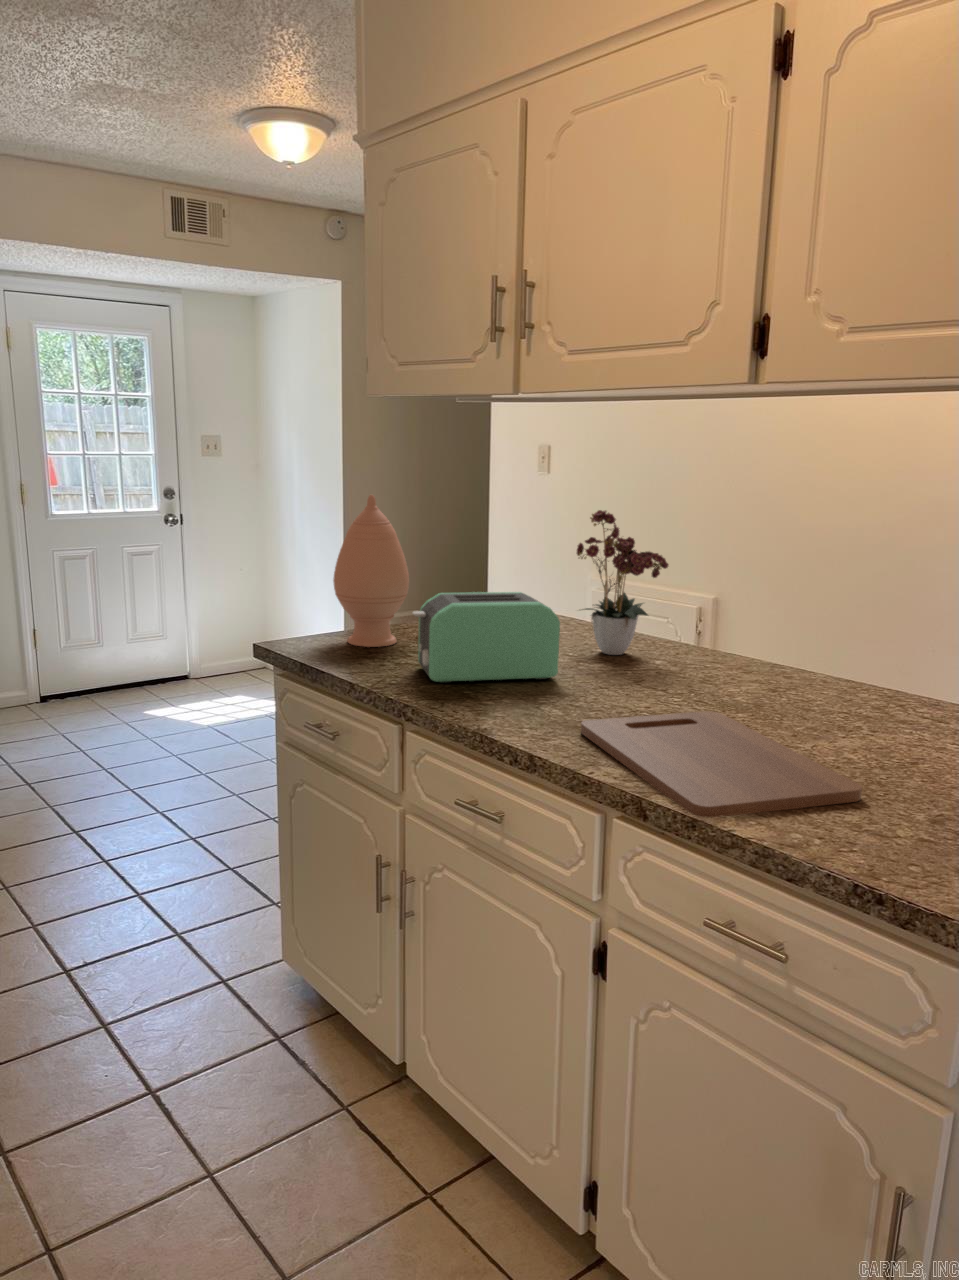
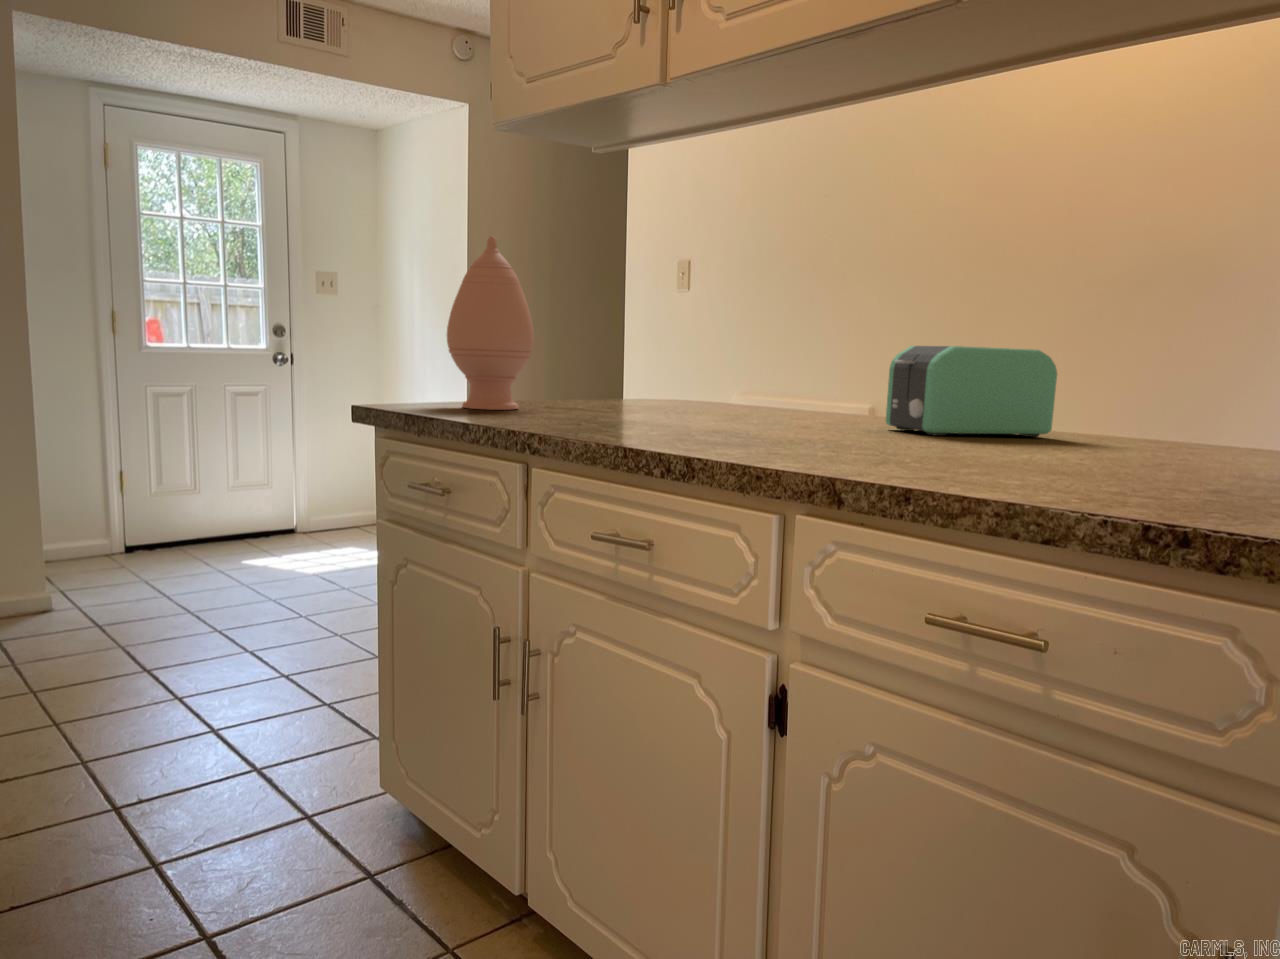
flower arrangement: present [577,510,669,655] -> none [718,247,837,421]
toaster: present [412,592,560,683] -> present [886,346,1057,437]
cutting board: present [581,711,862,818] -> none [745,431,1112,485]

